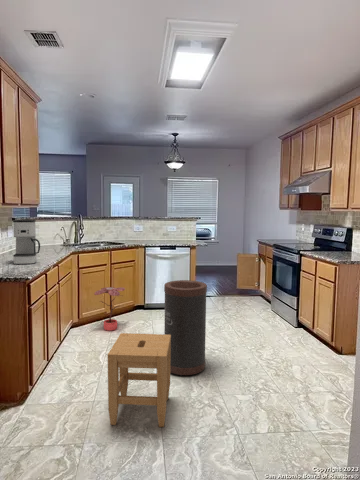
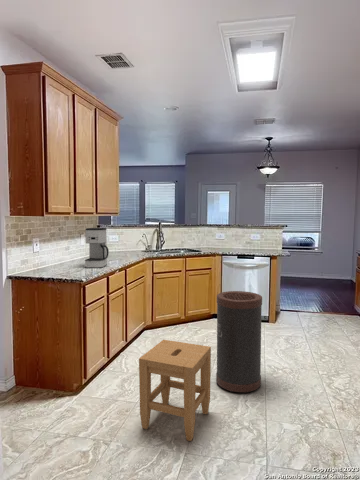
potted plant: present [94,287,125,331] -> none [165,294,196,337]

